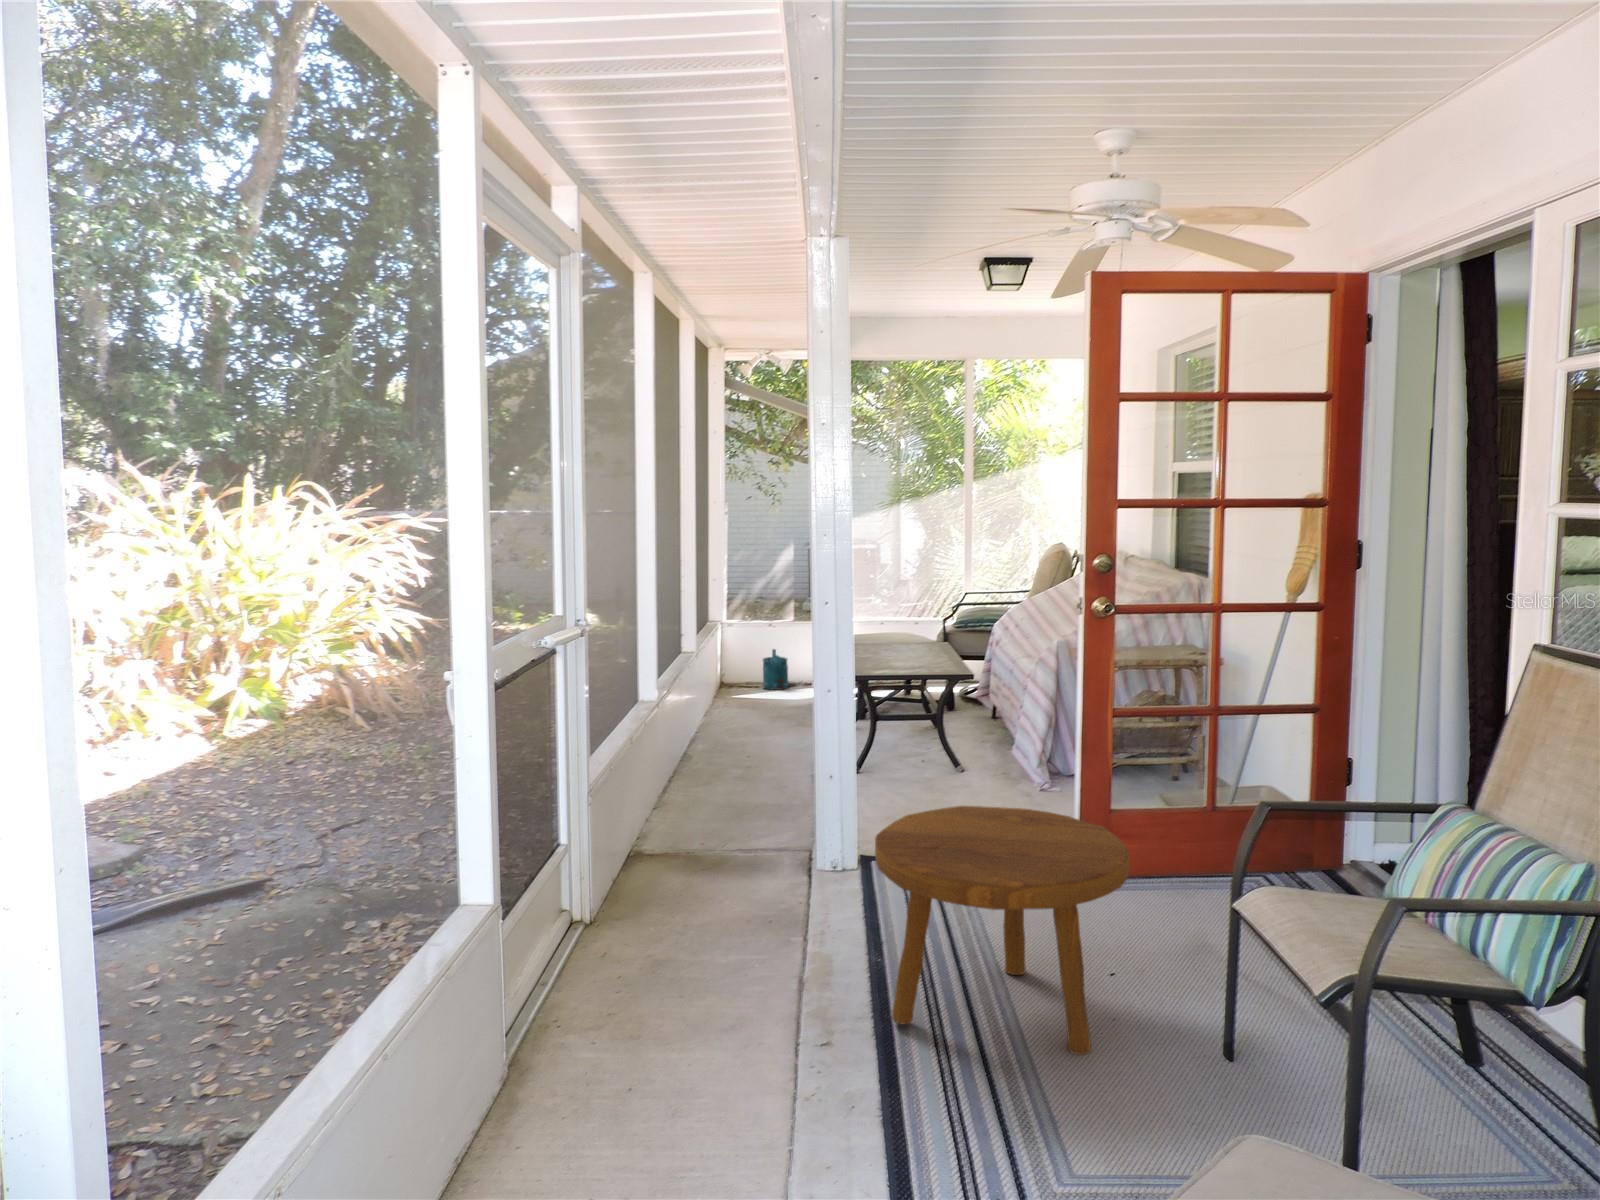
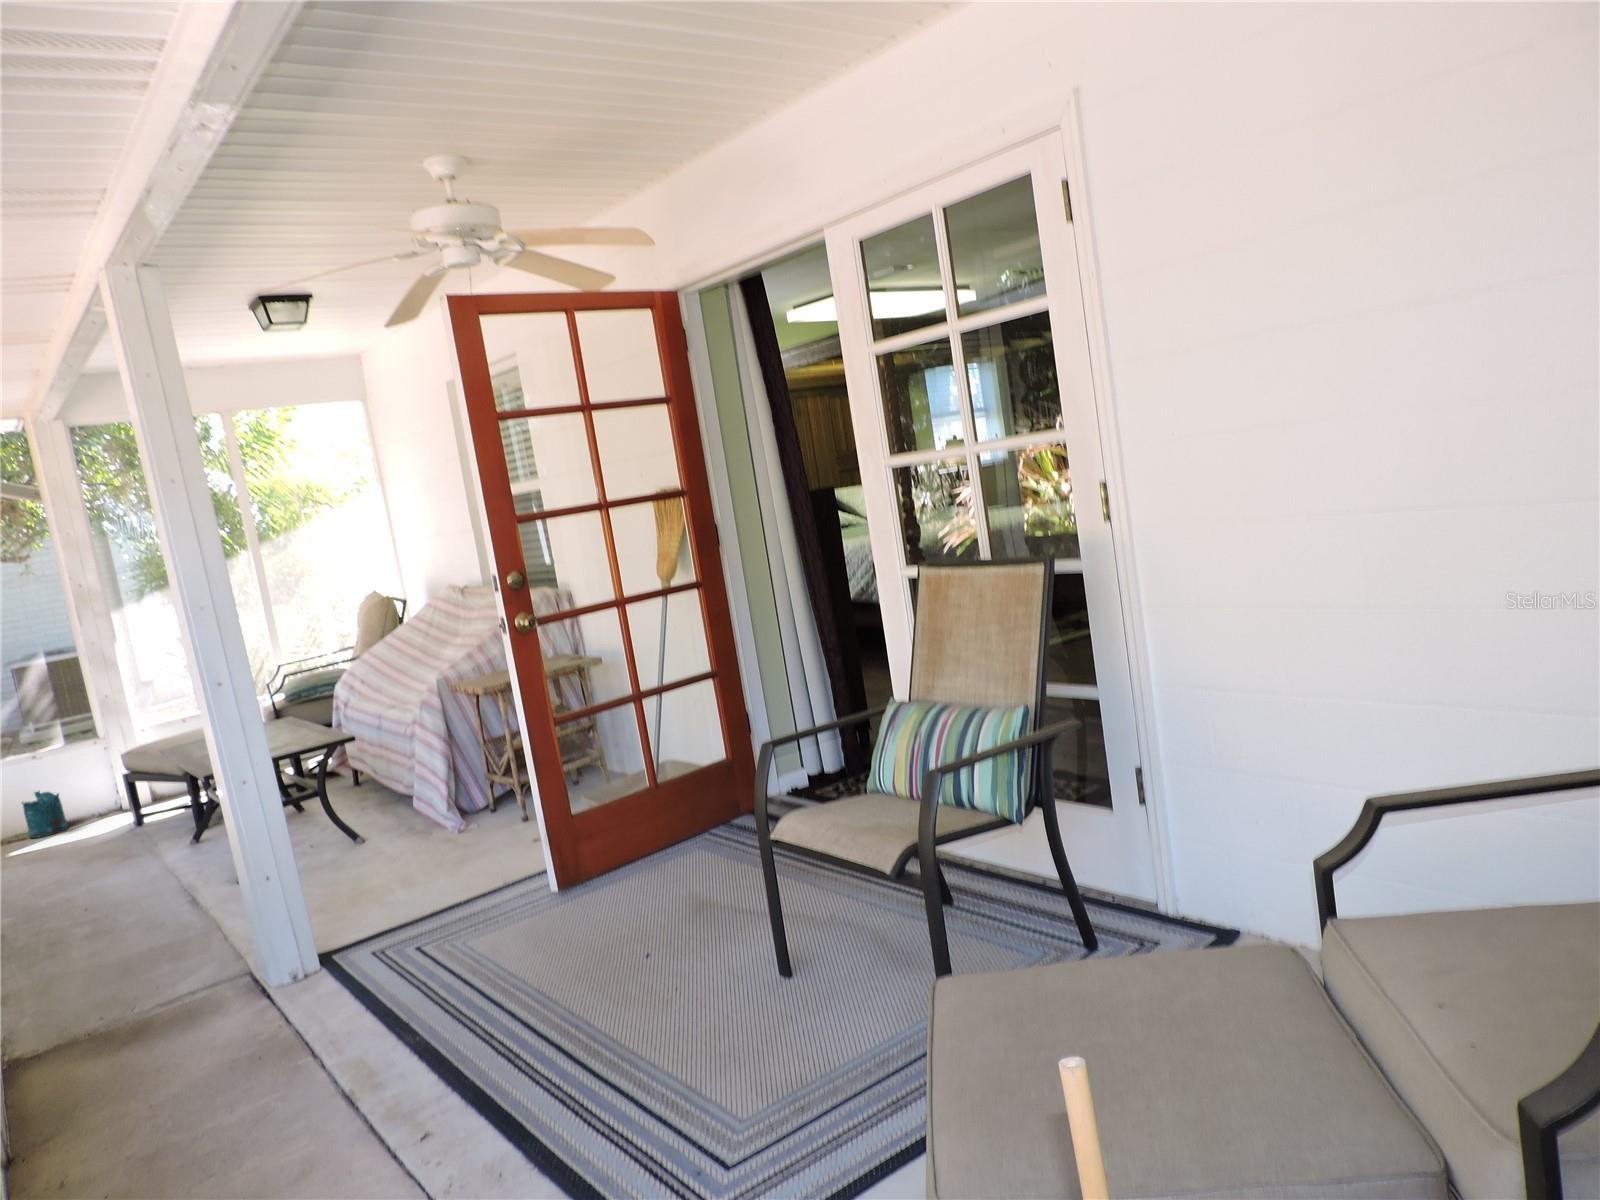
footstool: present [875,806,1130,1055] -> none [412,815,678,1083]

